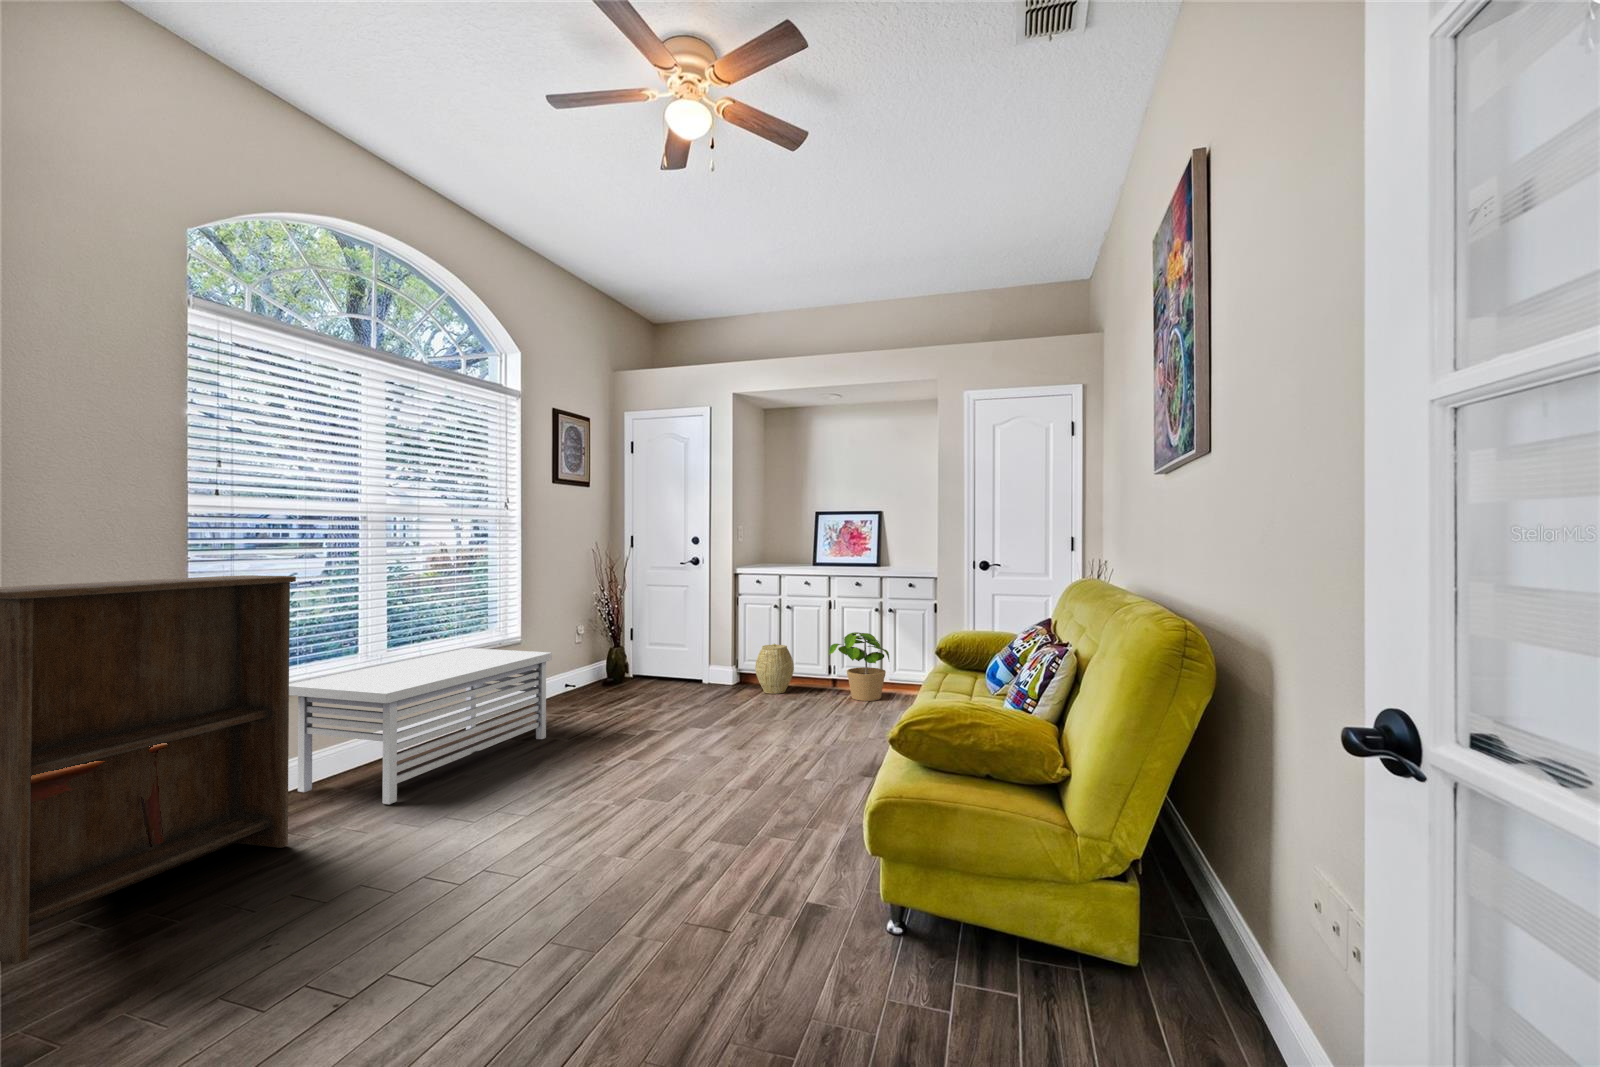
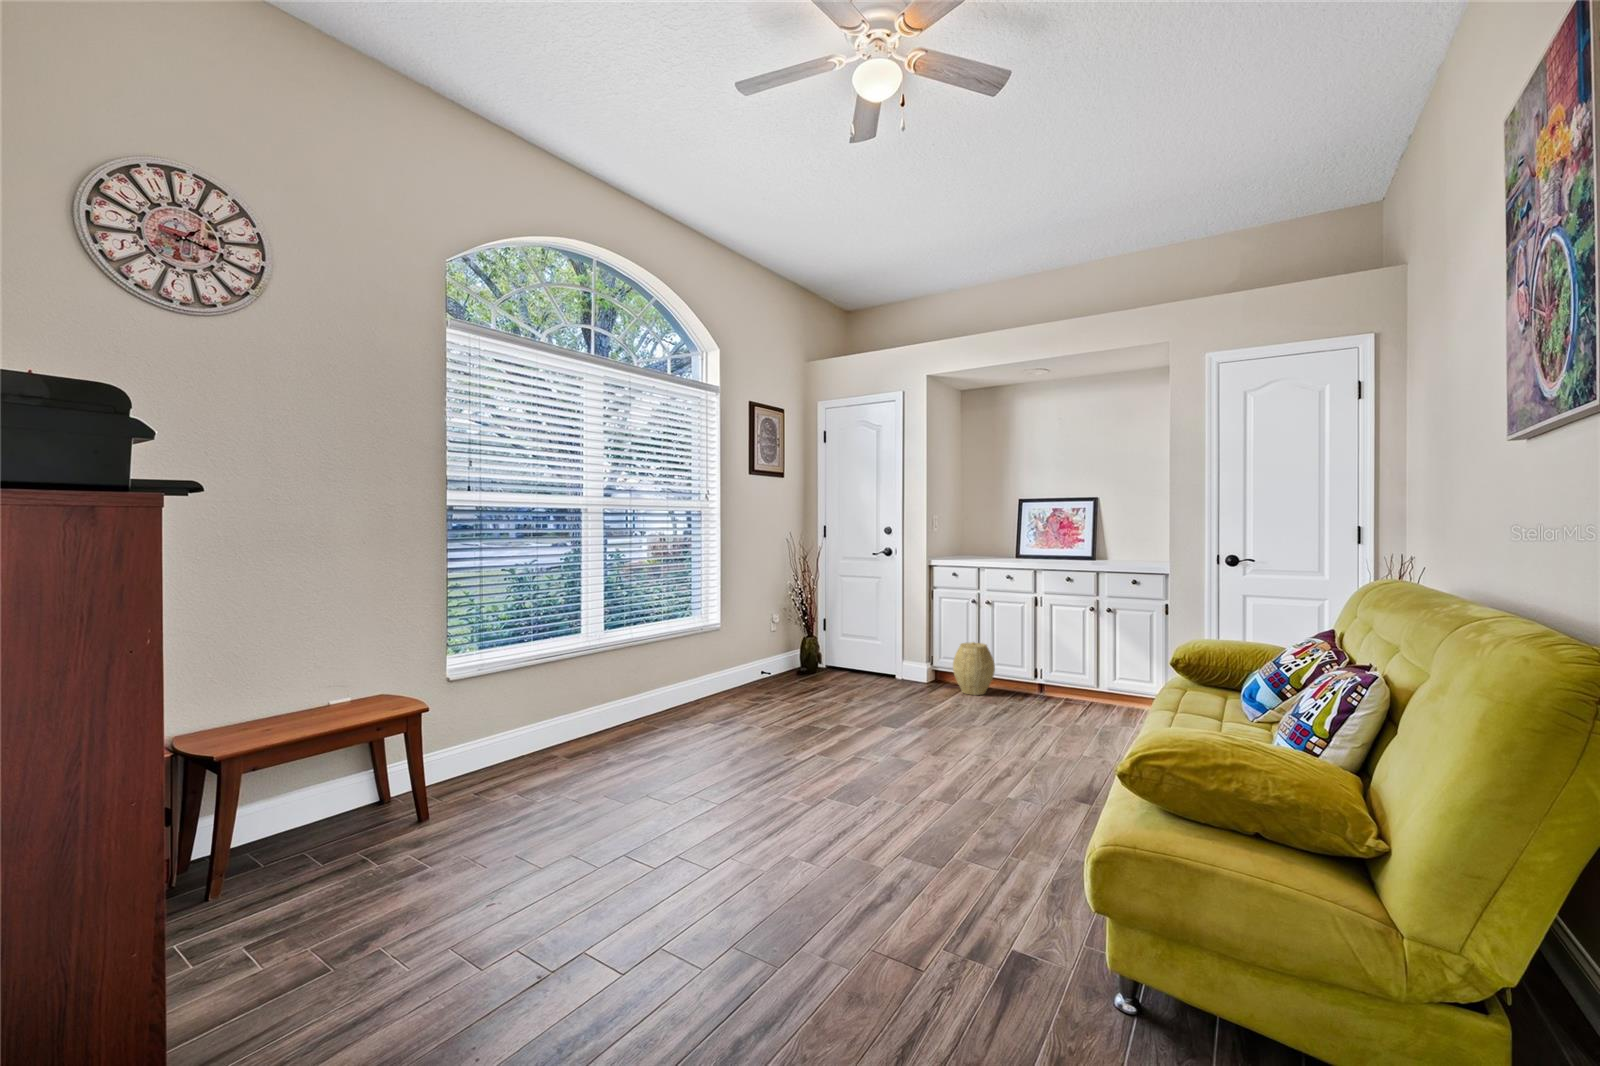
bookshelf: present [0,575,296,965] -> none [262,562,520,894]
potted plant: present [829,632,889,701] -> none [1034,634,1107,710]
storage bench: present [289,648,552,804] -> none [518,634,748,779]

